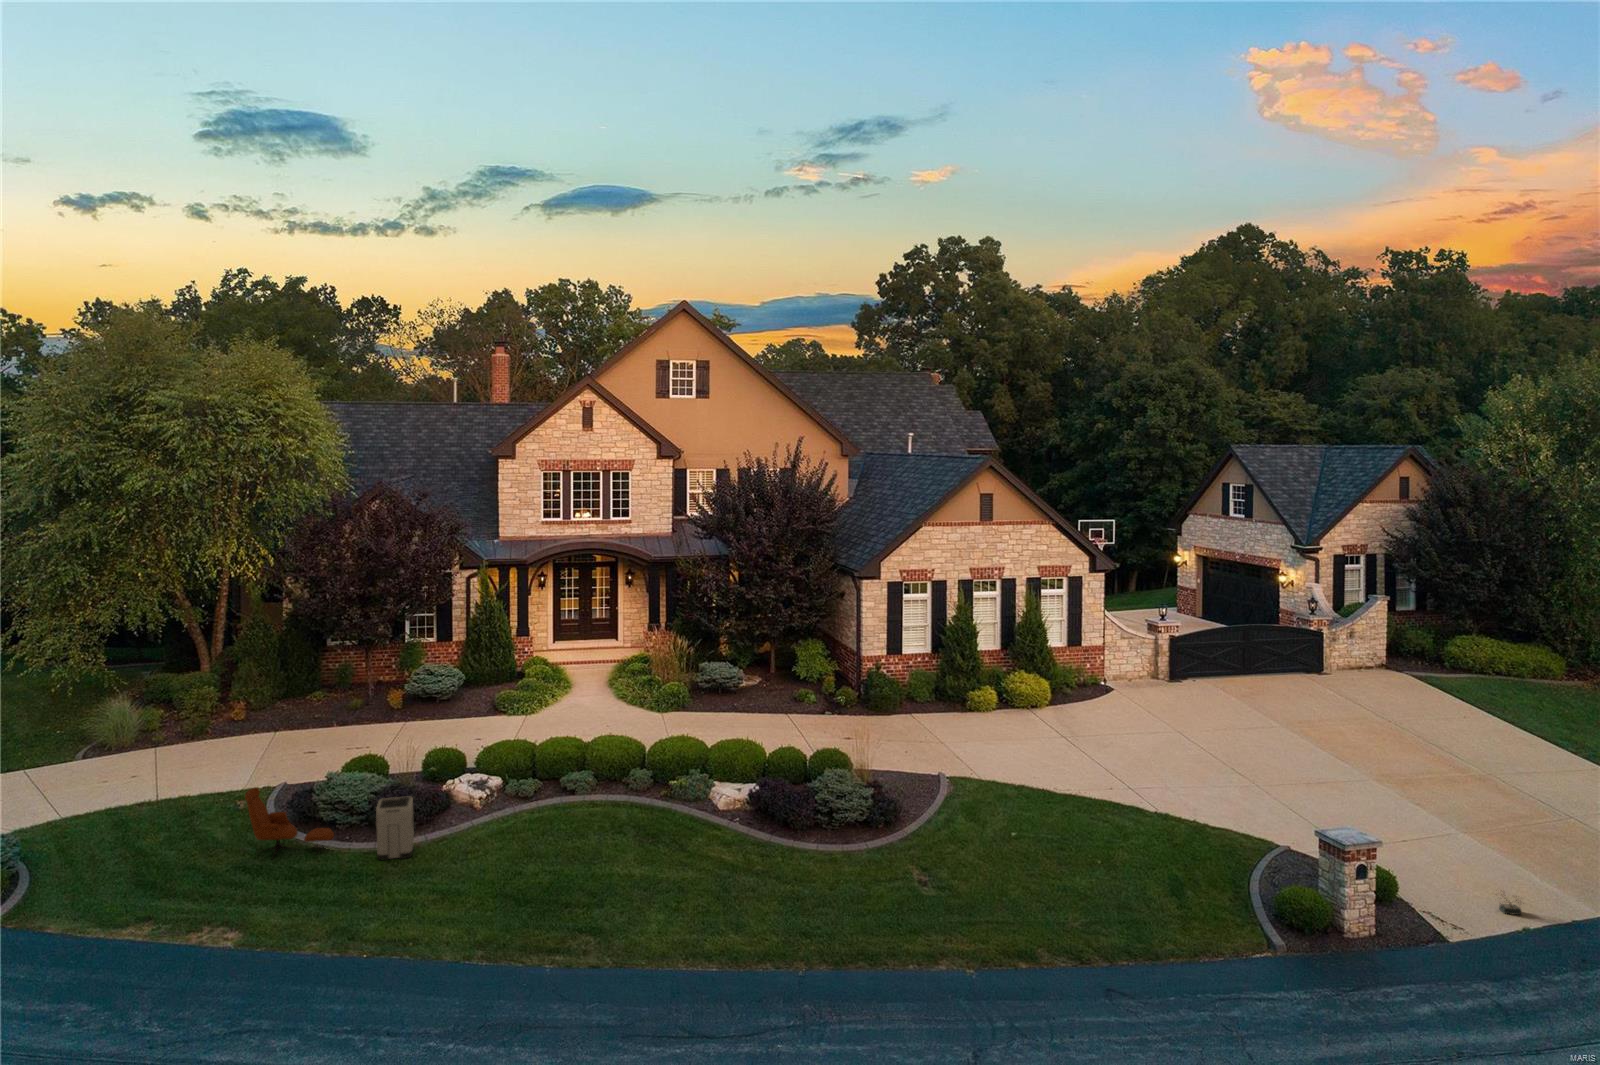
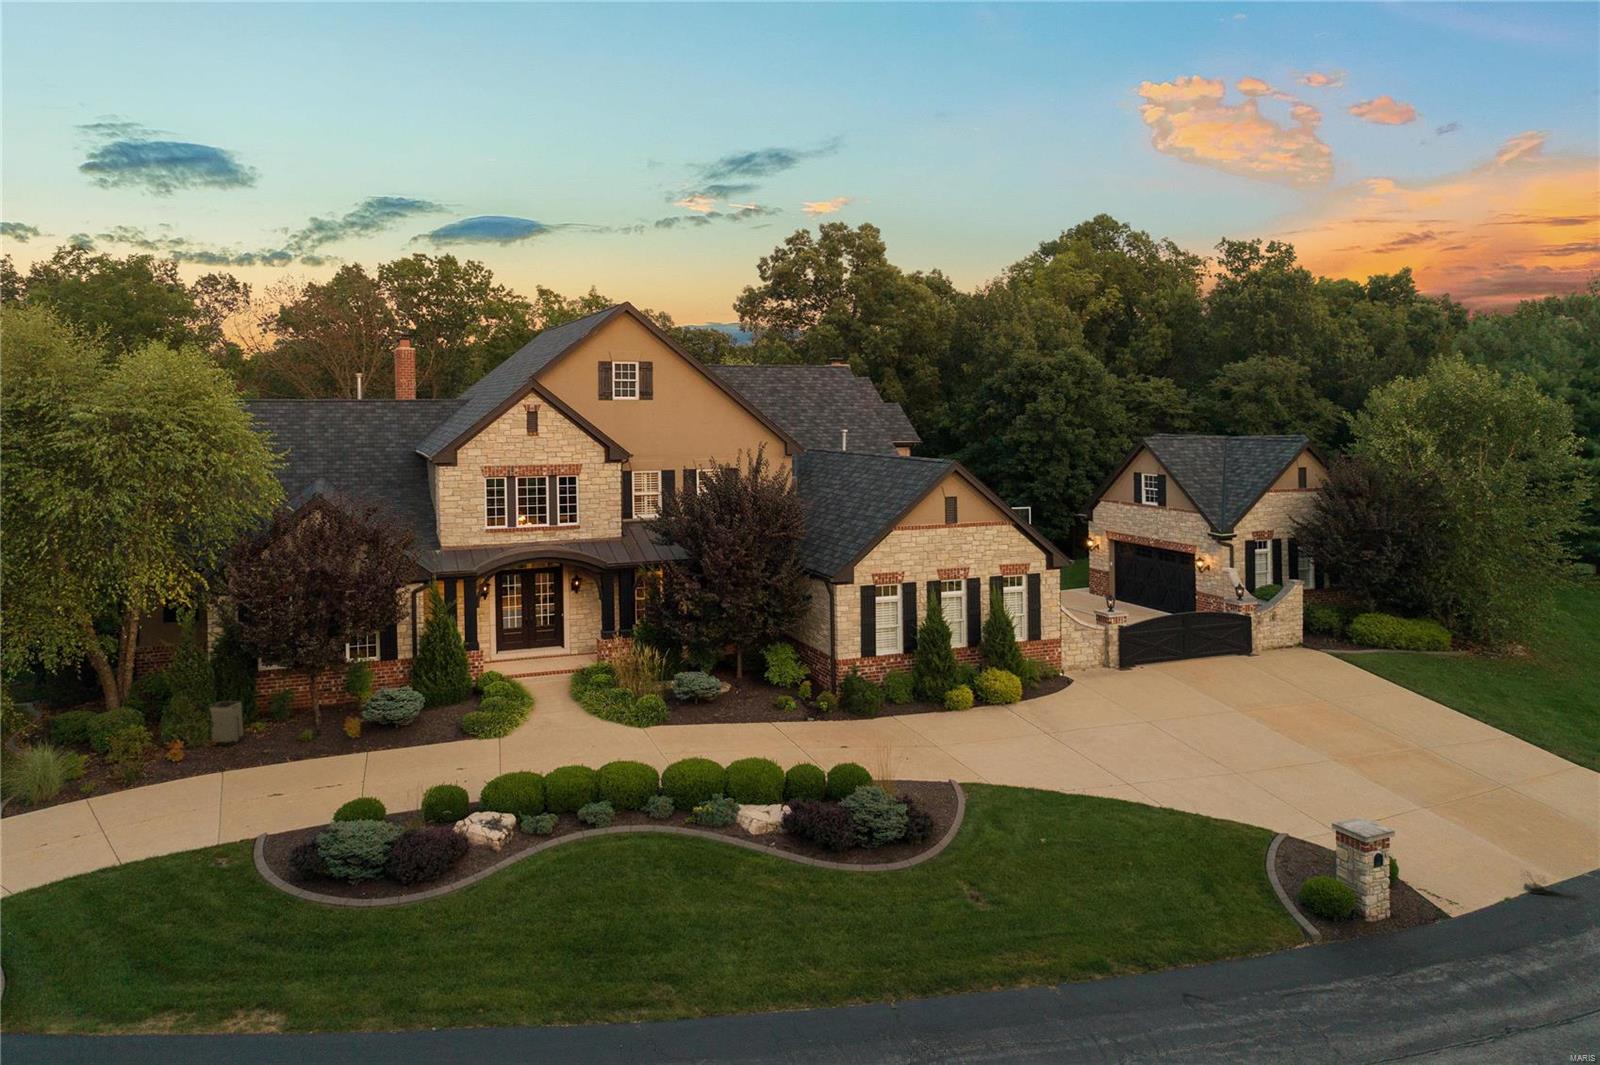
lounge chair: present [245,787,334,857] -> none [237,851,341,932]
trash can: present [376,796,414,860] -> present [210,701,243,746]

